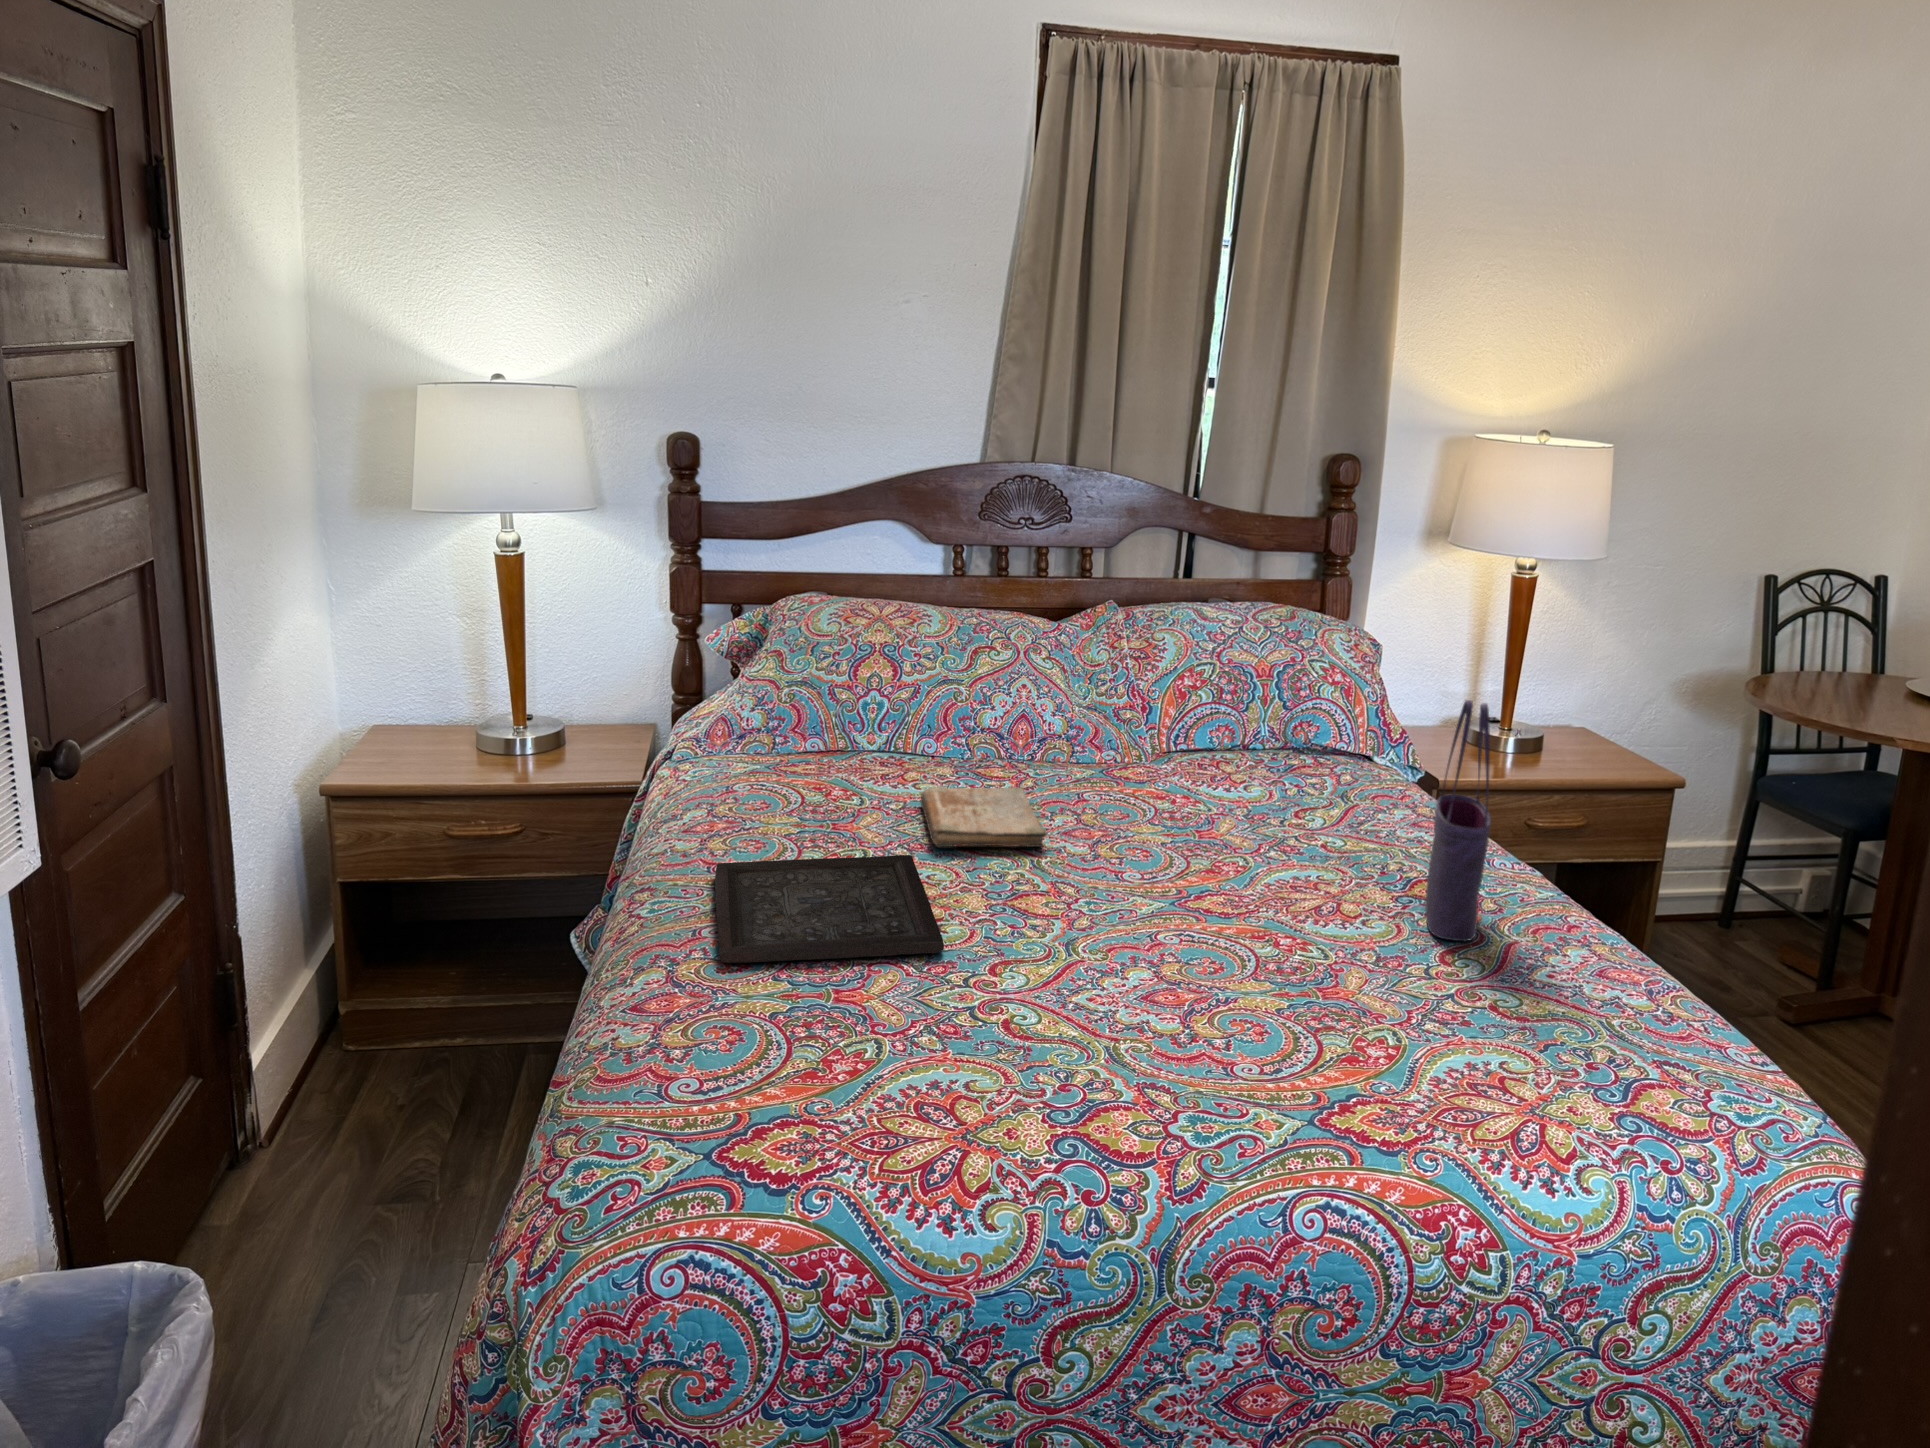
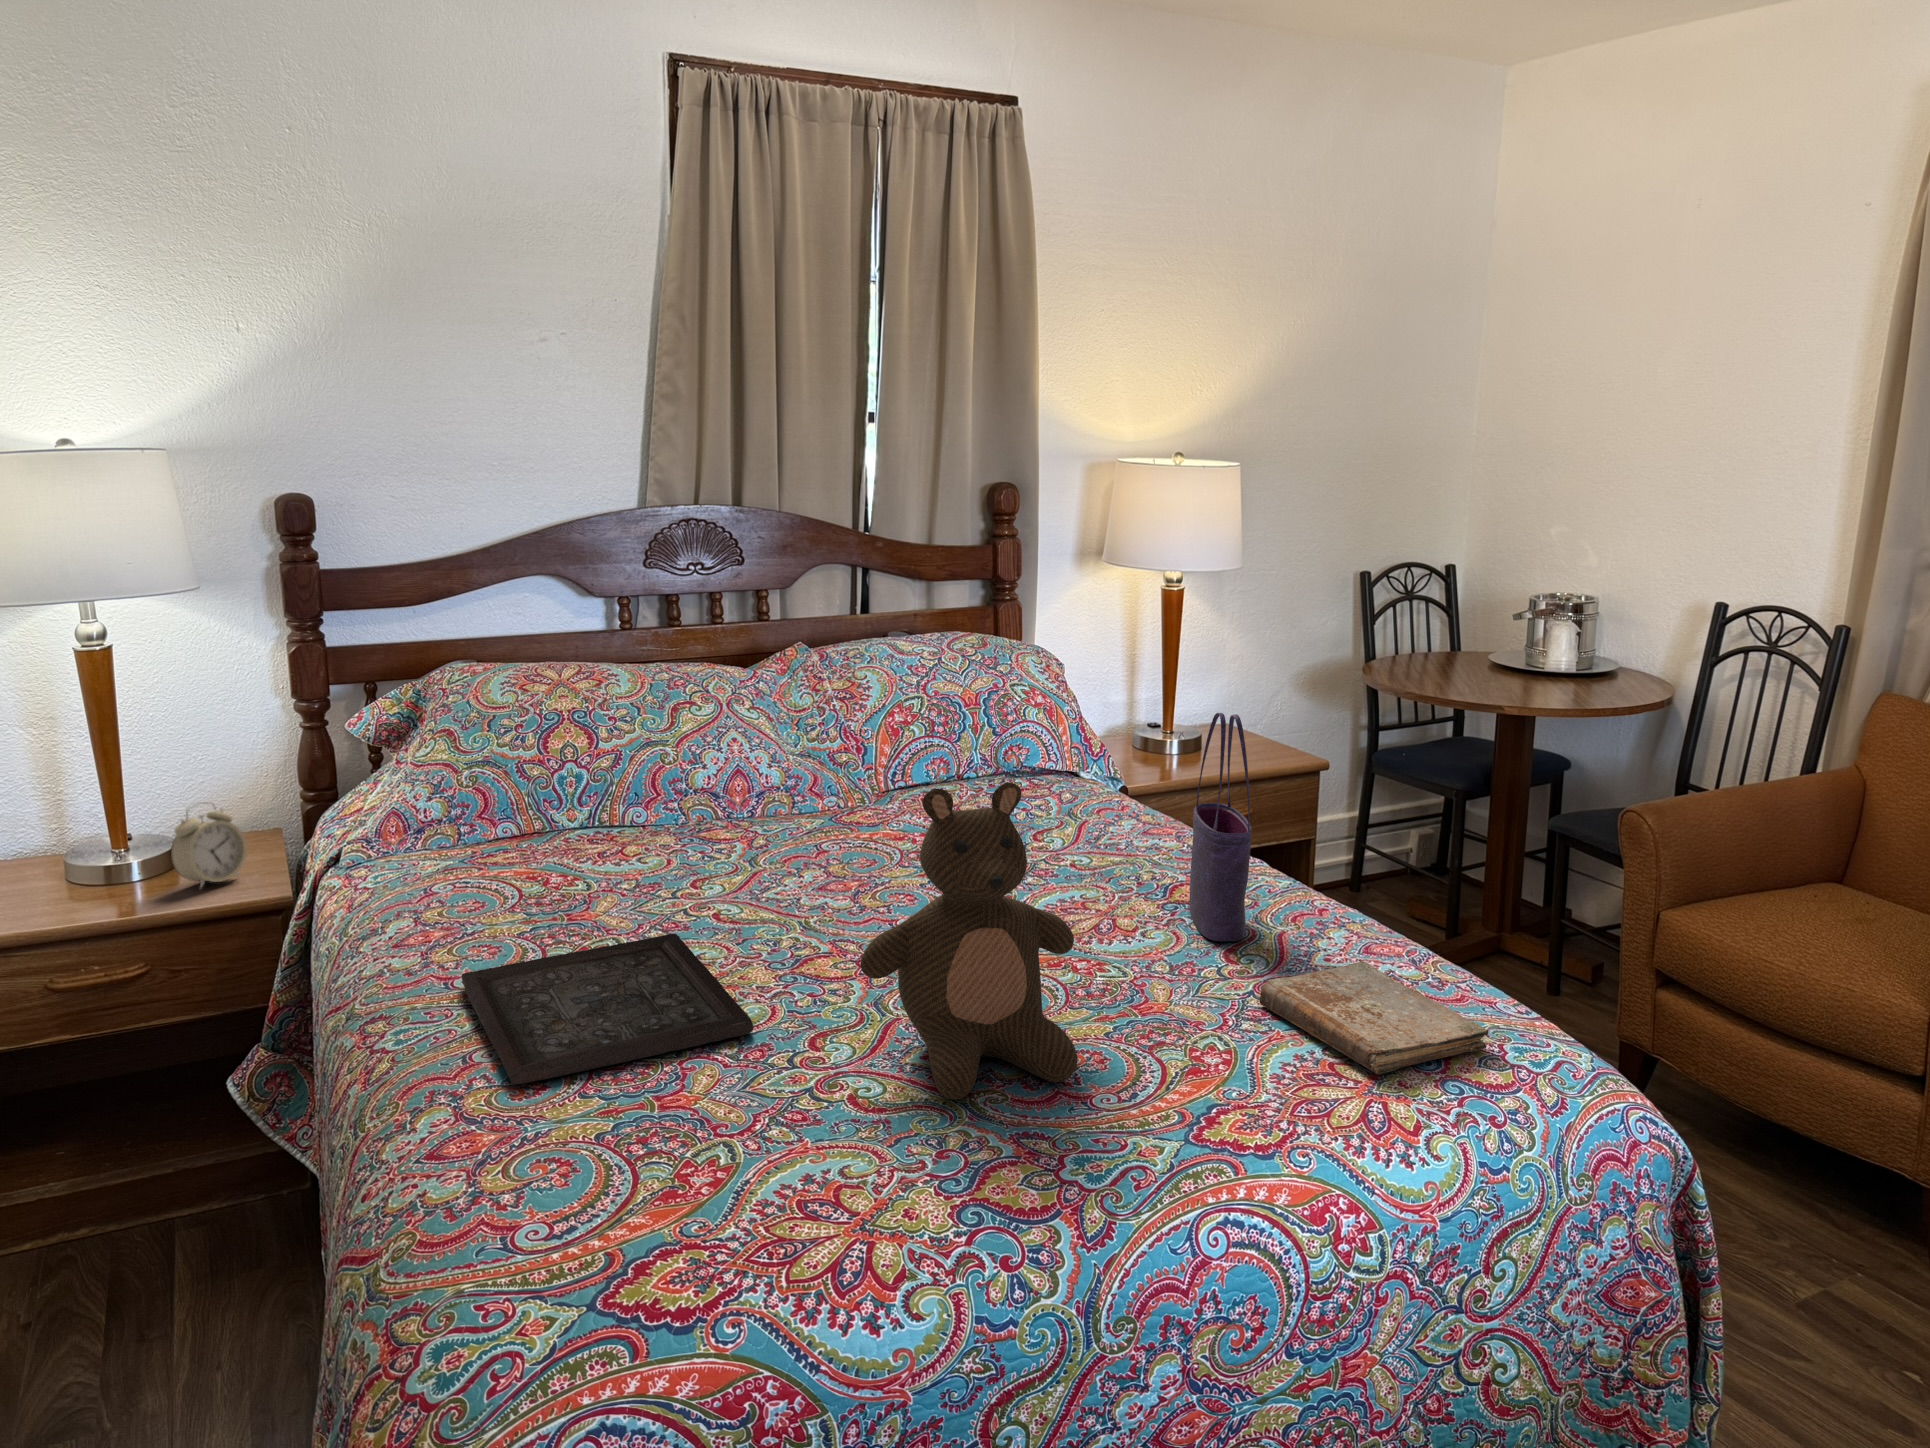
alarm clock: none [542,694,603,769] -> present [171,802,247,888]
stuffed bear: none [1036,740,1256,1044] -> present [860,782,1078,1100]
book: present [921,787,1047,847] -> present [1259,961,1488,1074]

